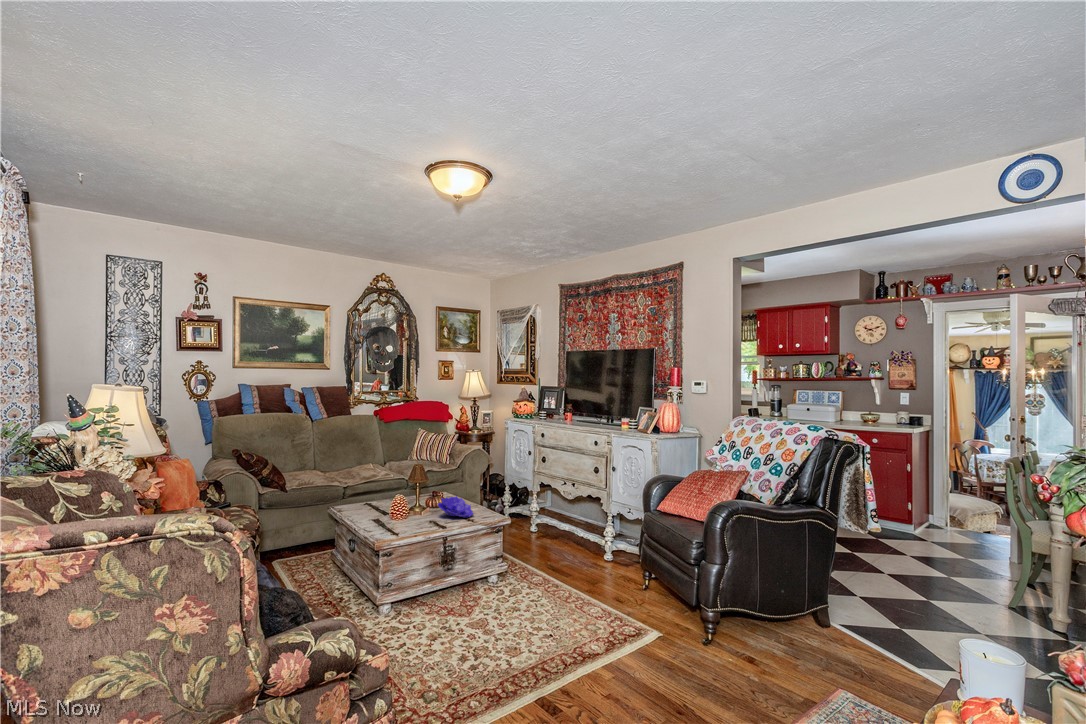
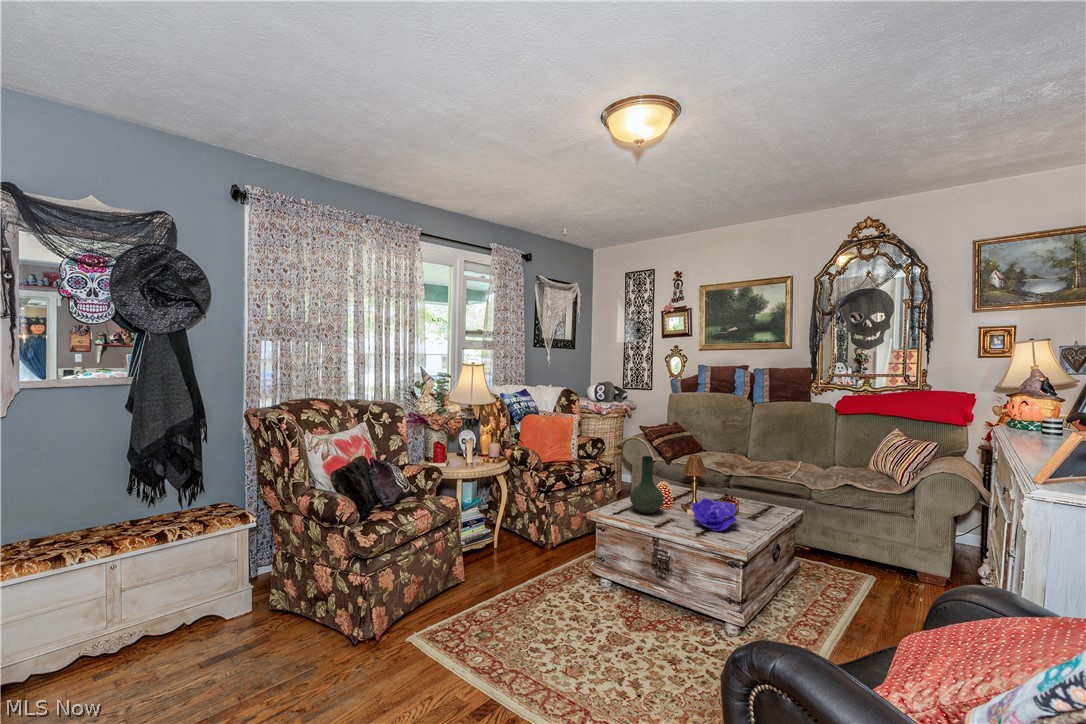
vase: none [390,476,421,528] -> present [630,456,664,513]

